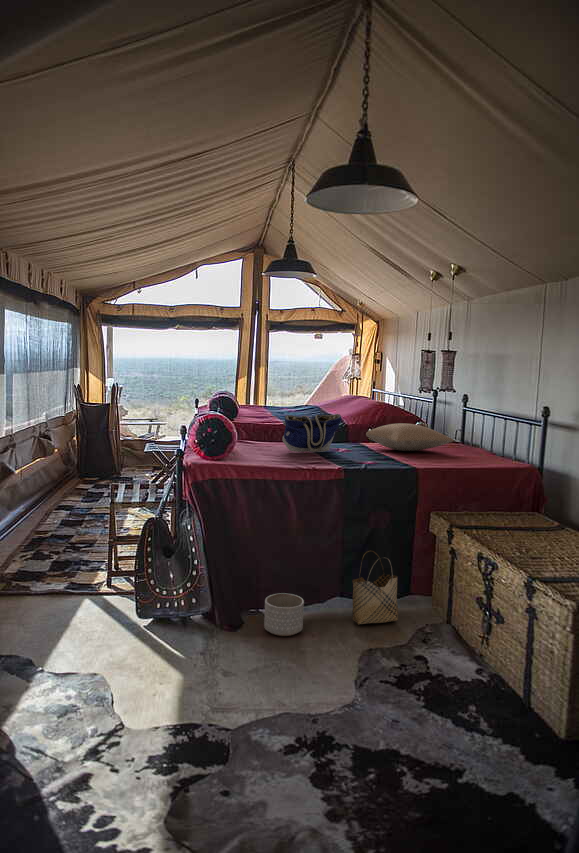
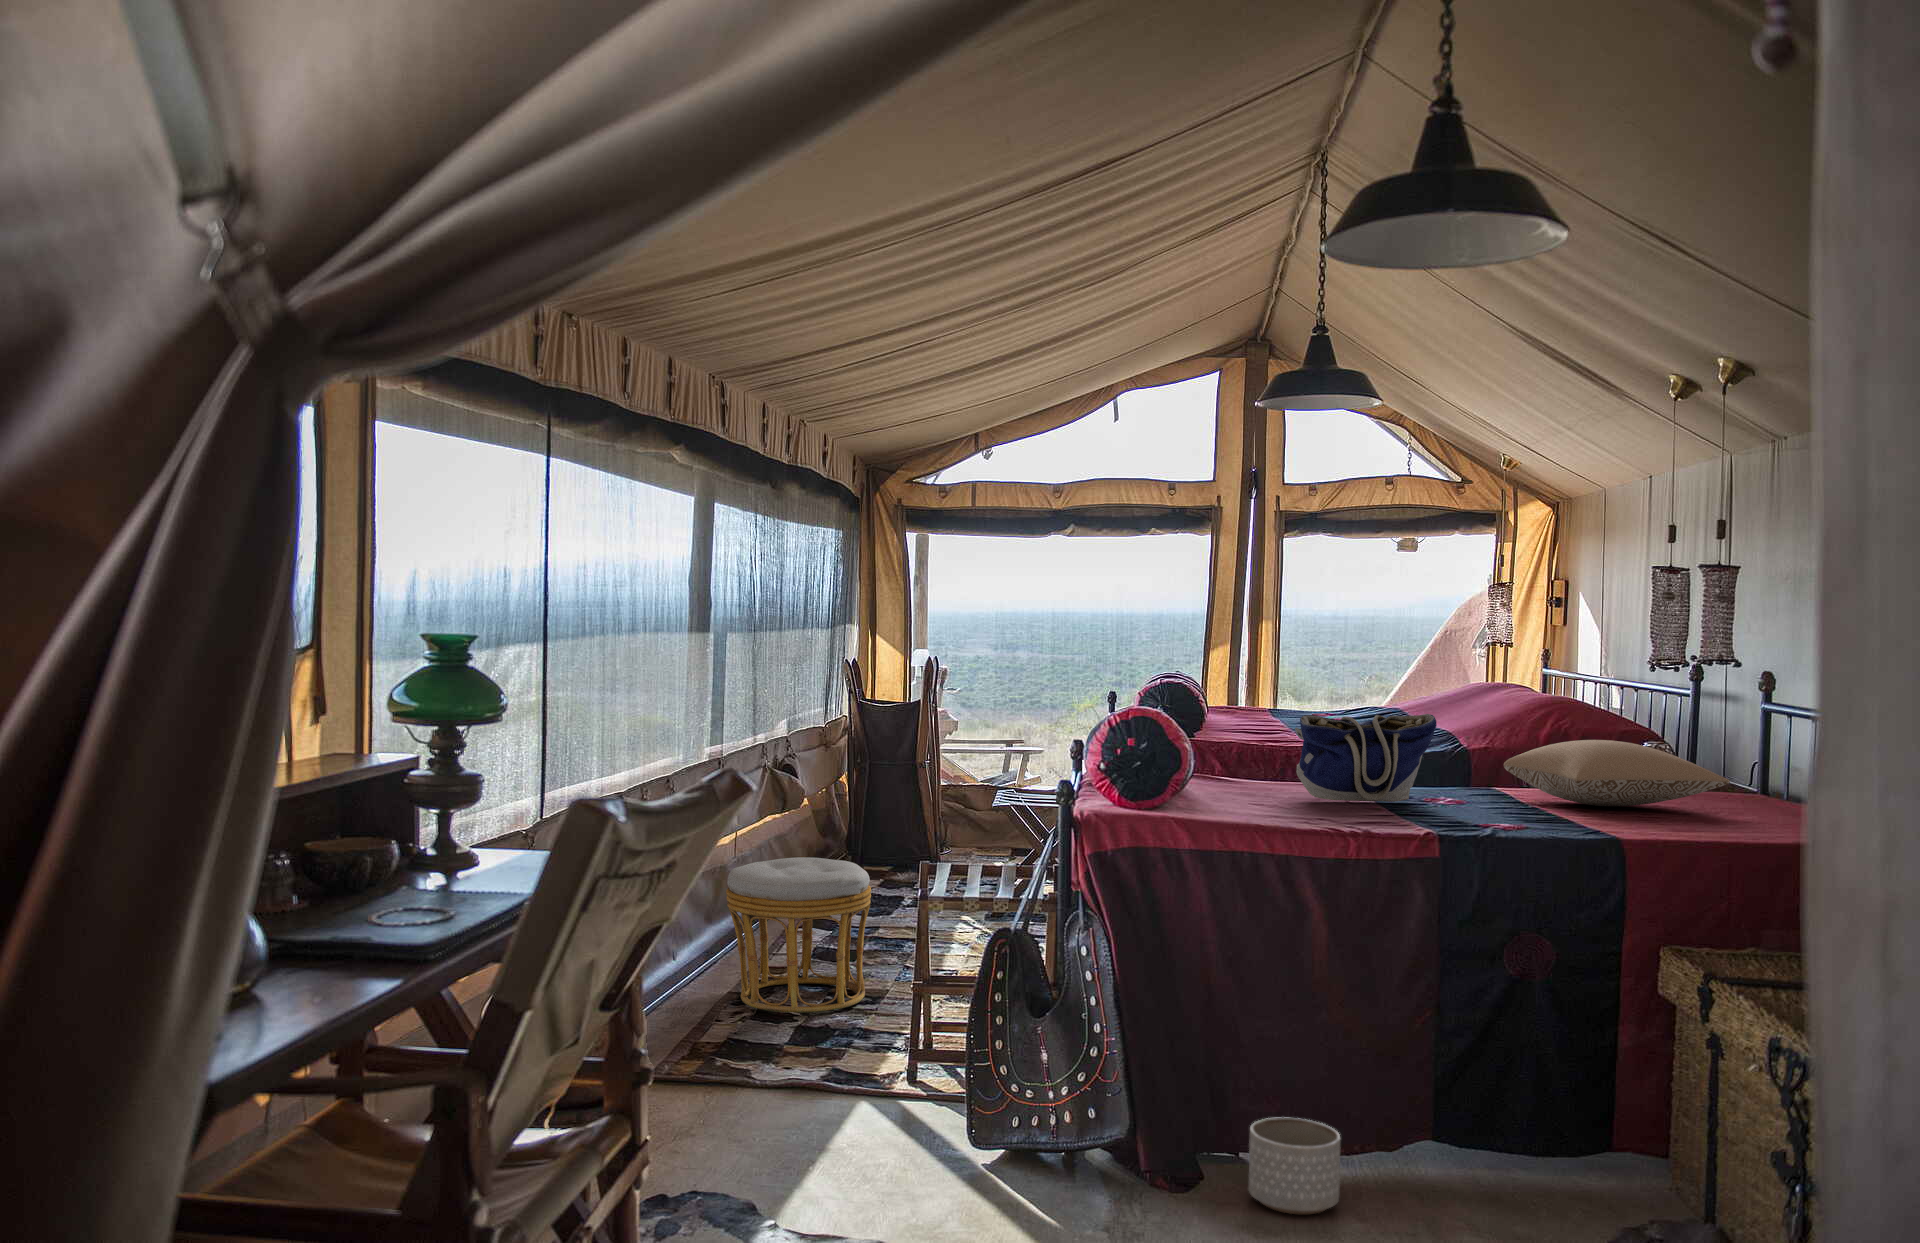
ottoman: none [15,481,88,554] -> present [726,857,871,1013]
woven basket: present [352,550,398,624] -> none [1459,1031,1578,1207]

